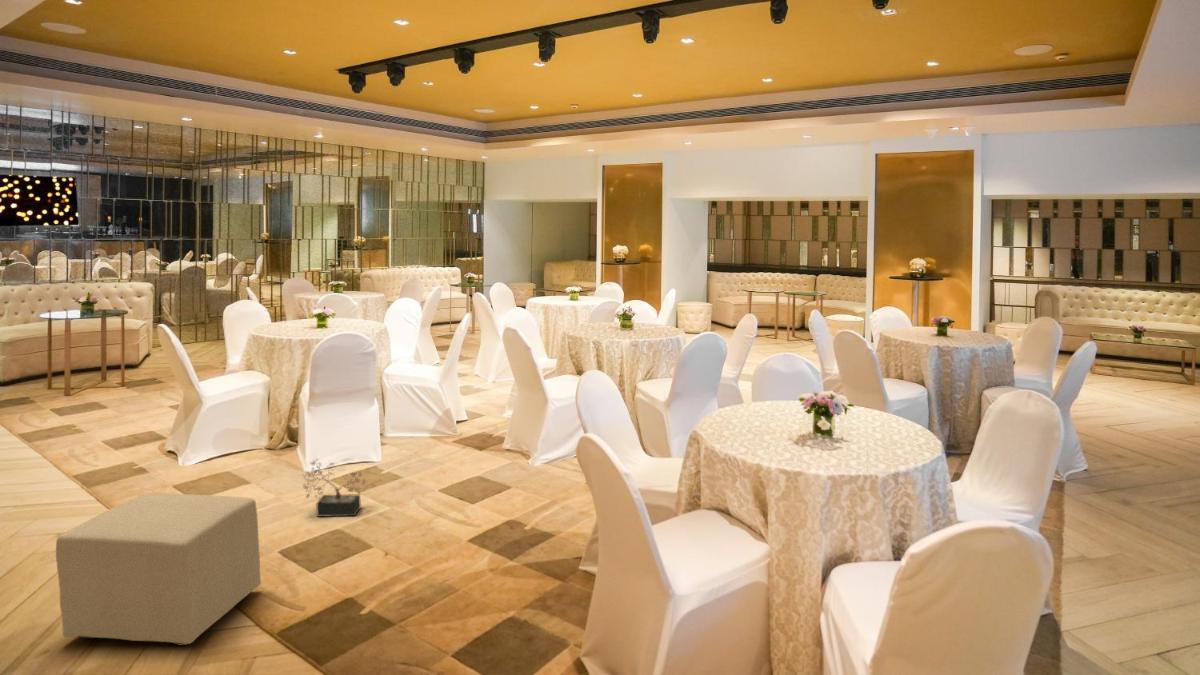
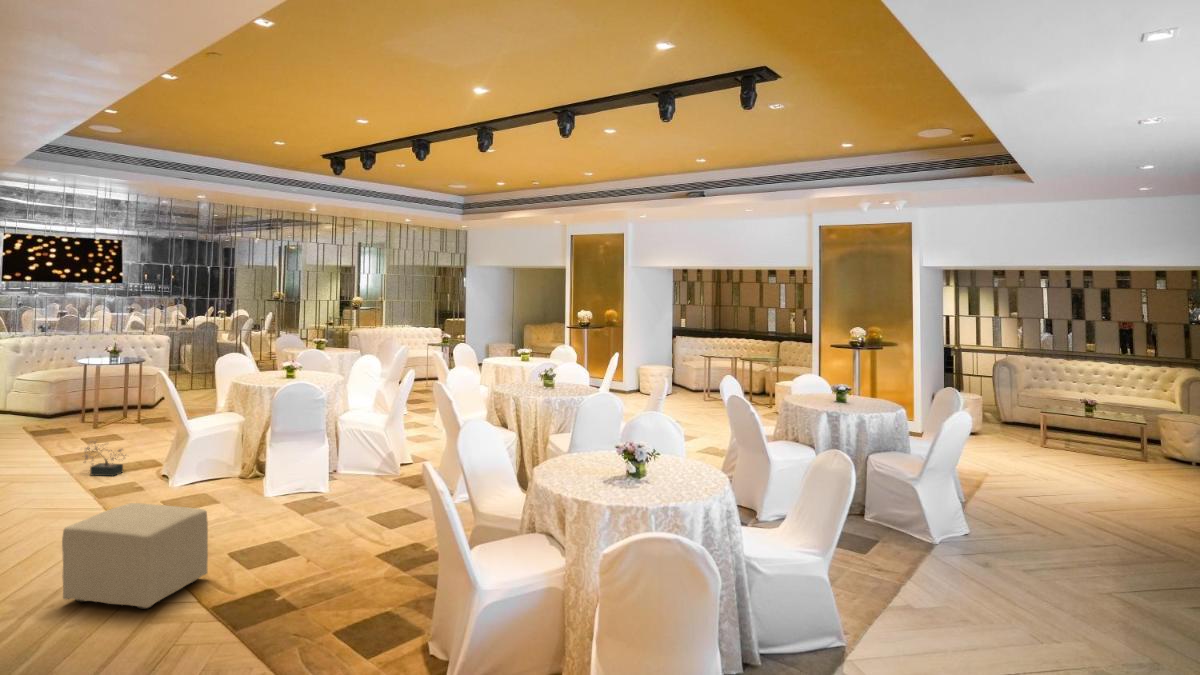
decorative plant: present [304,461,367,517] -> present [85,442,126,476]

